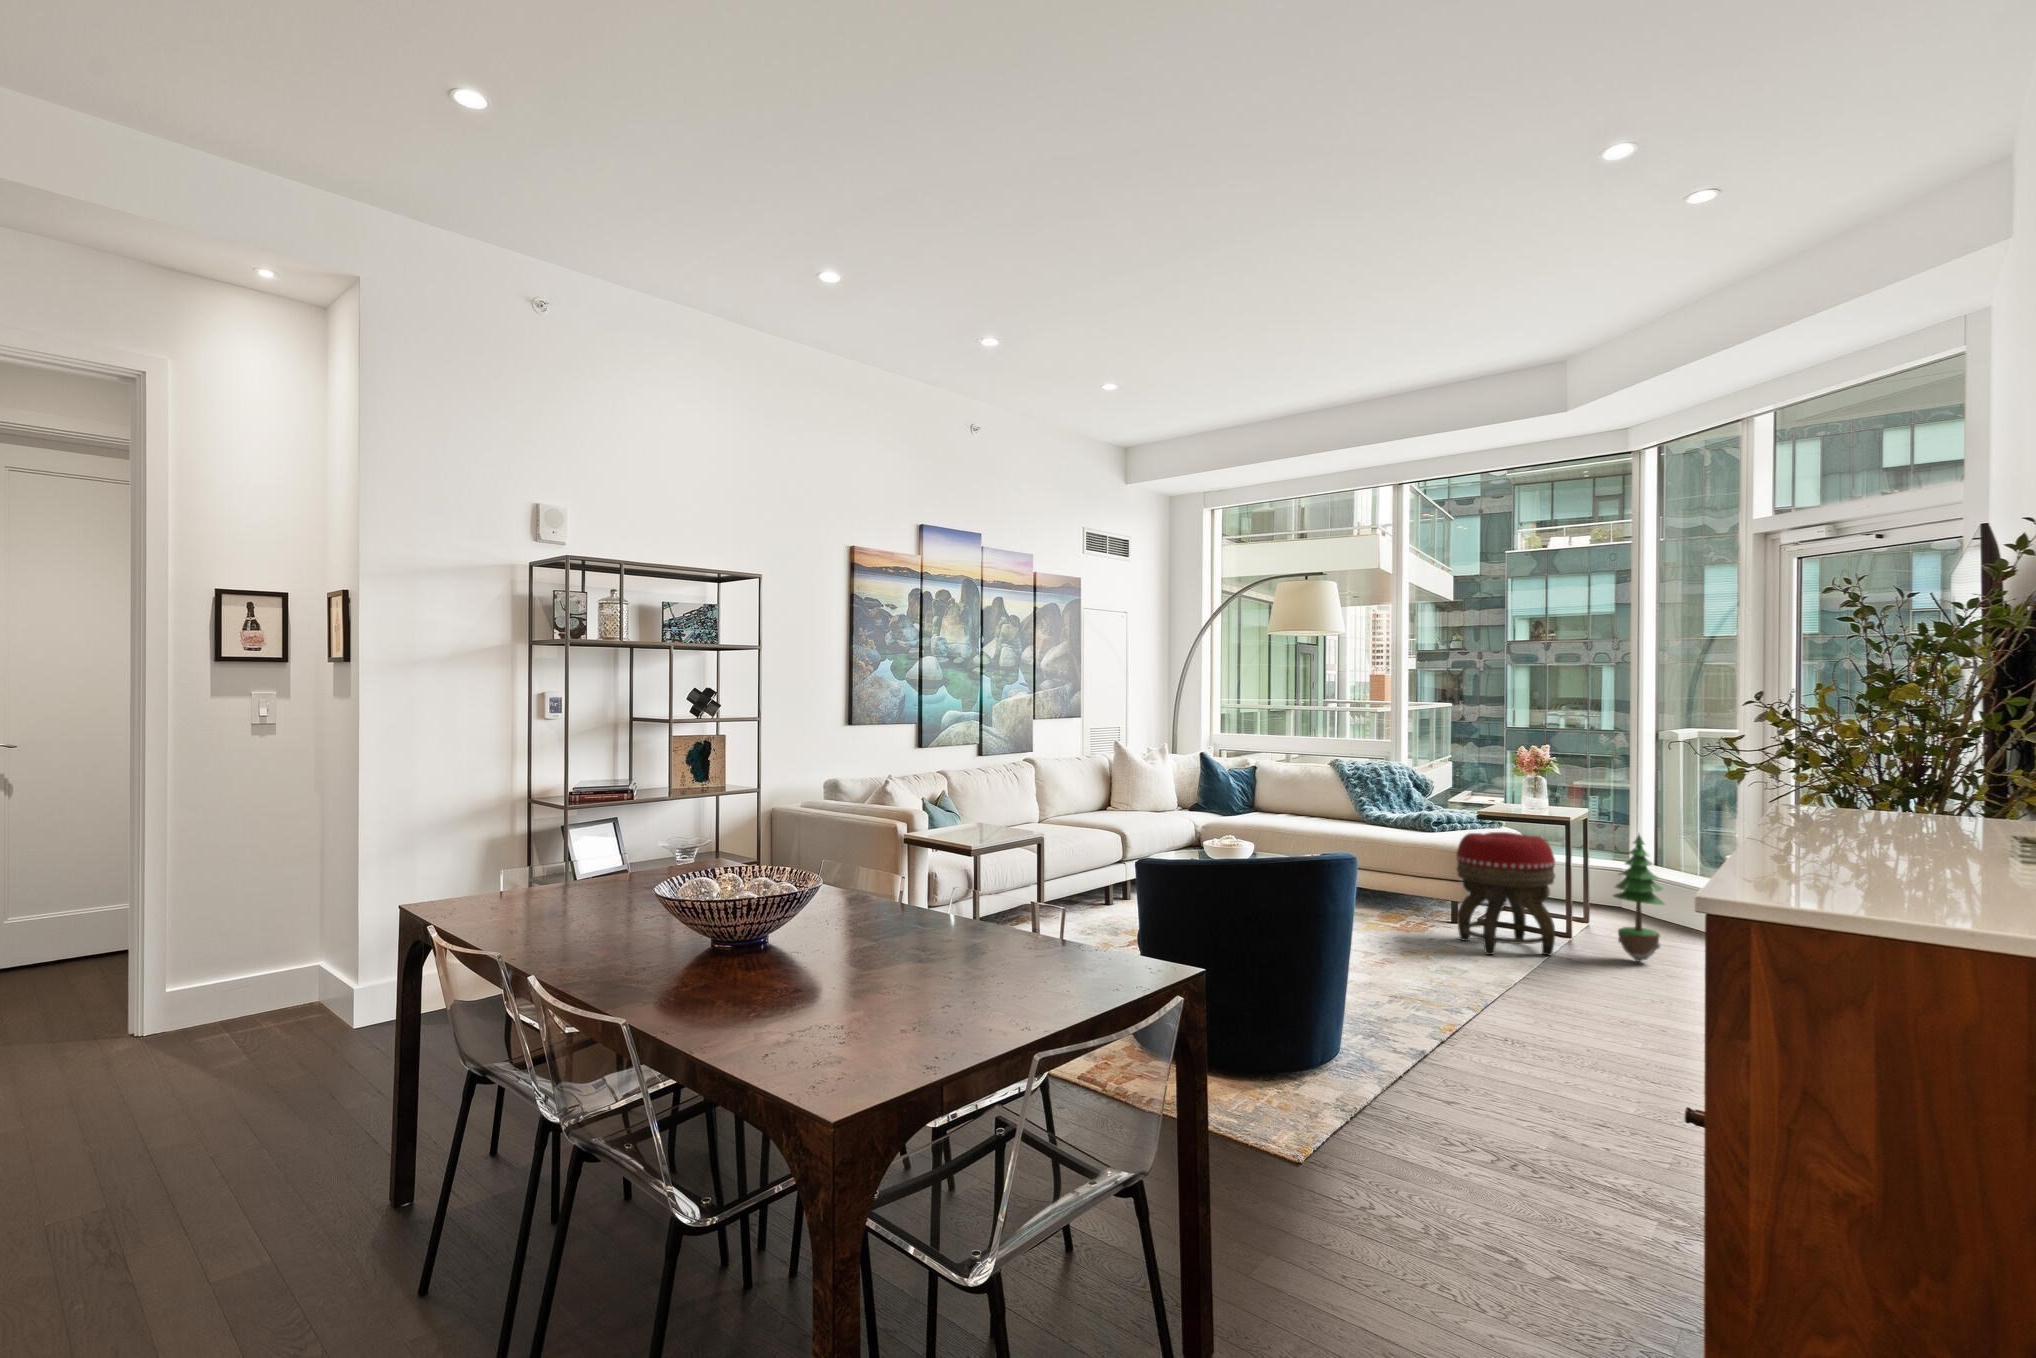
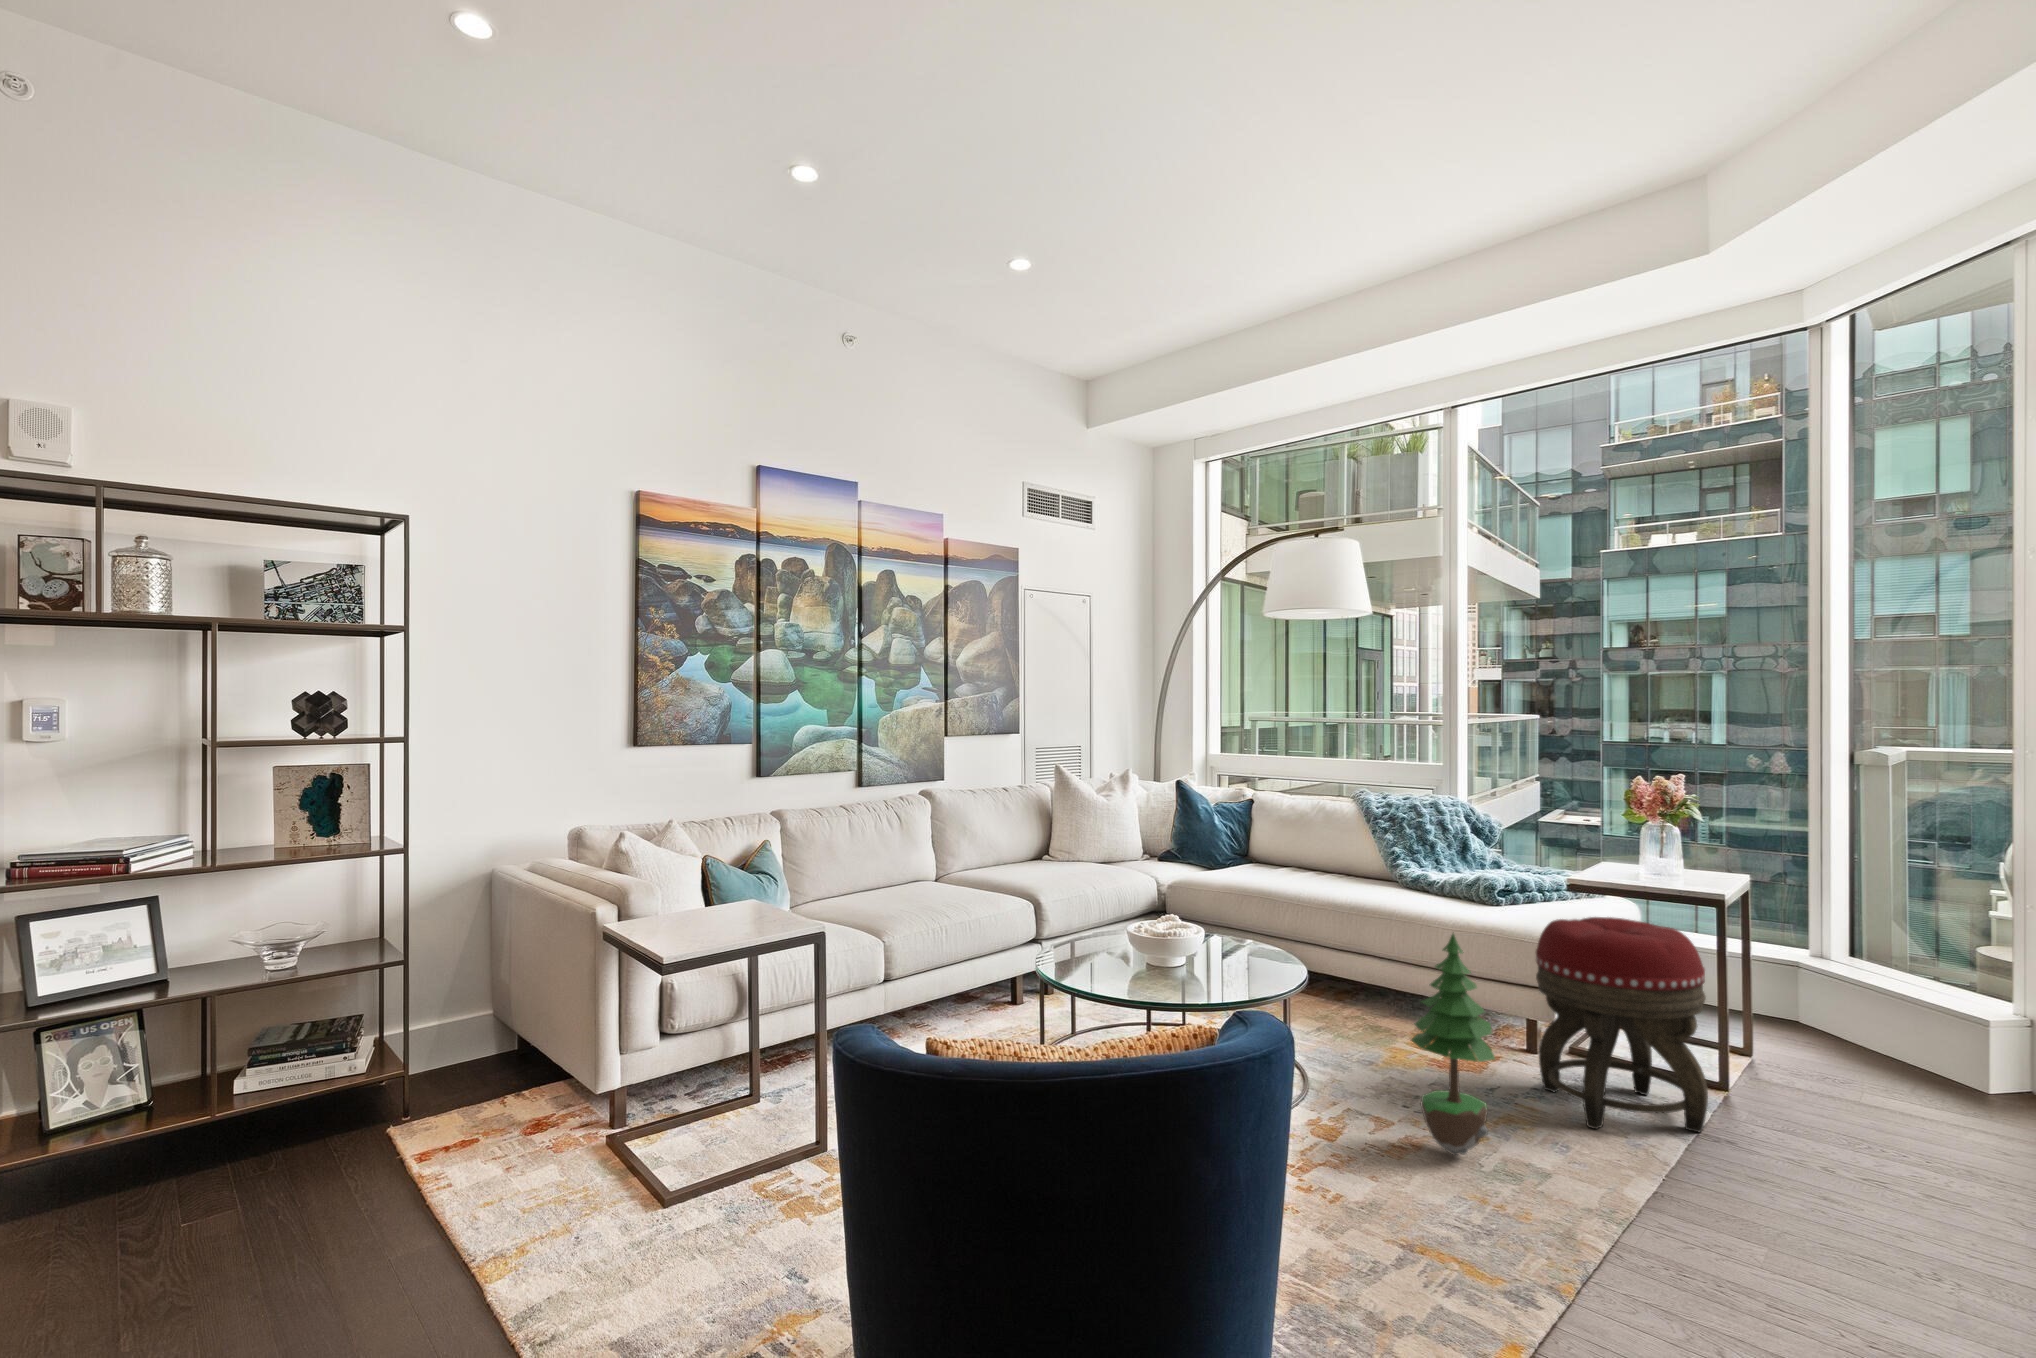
potted tree: present [1613,835,1664,962] -> present [1411,934,1495,1155]

